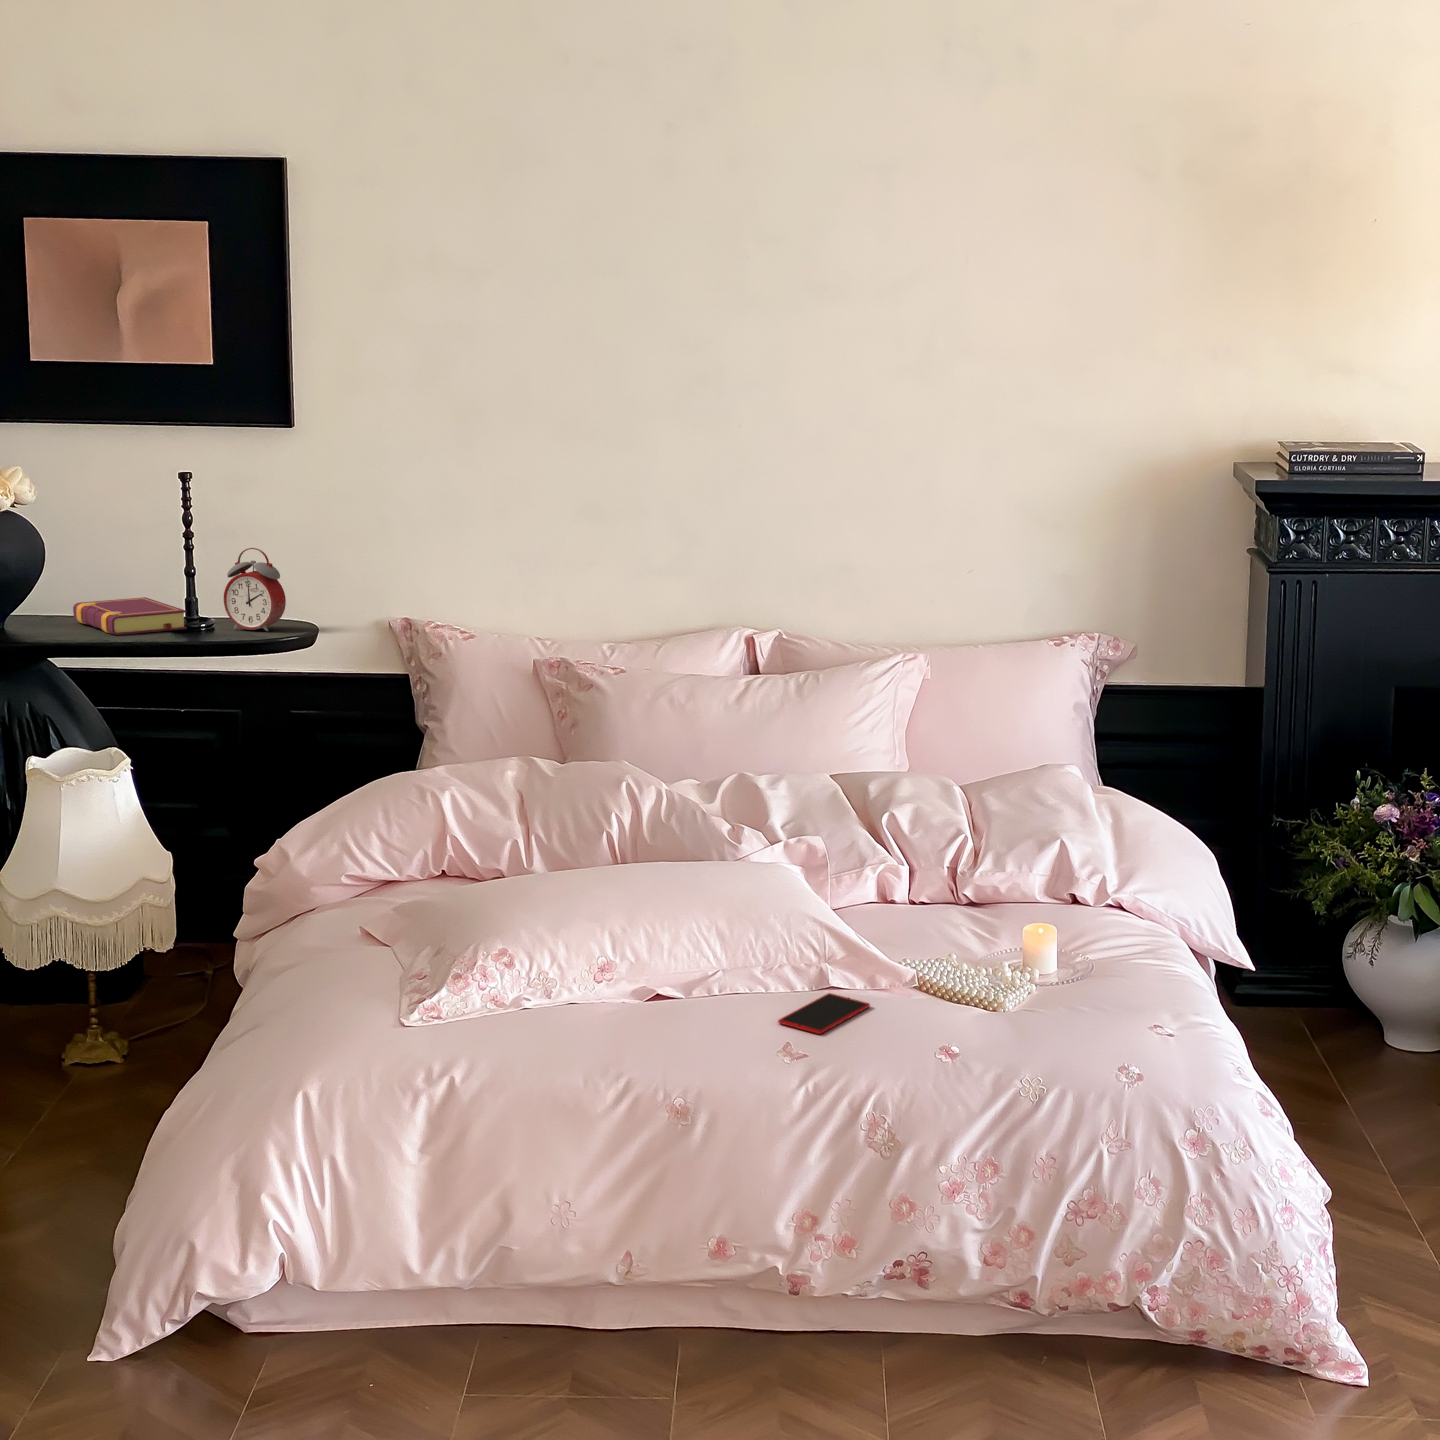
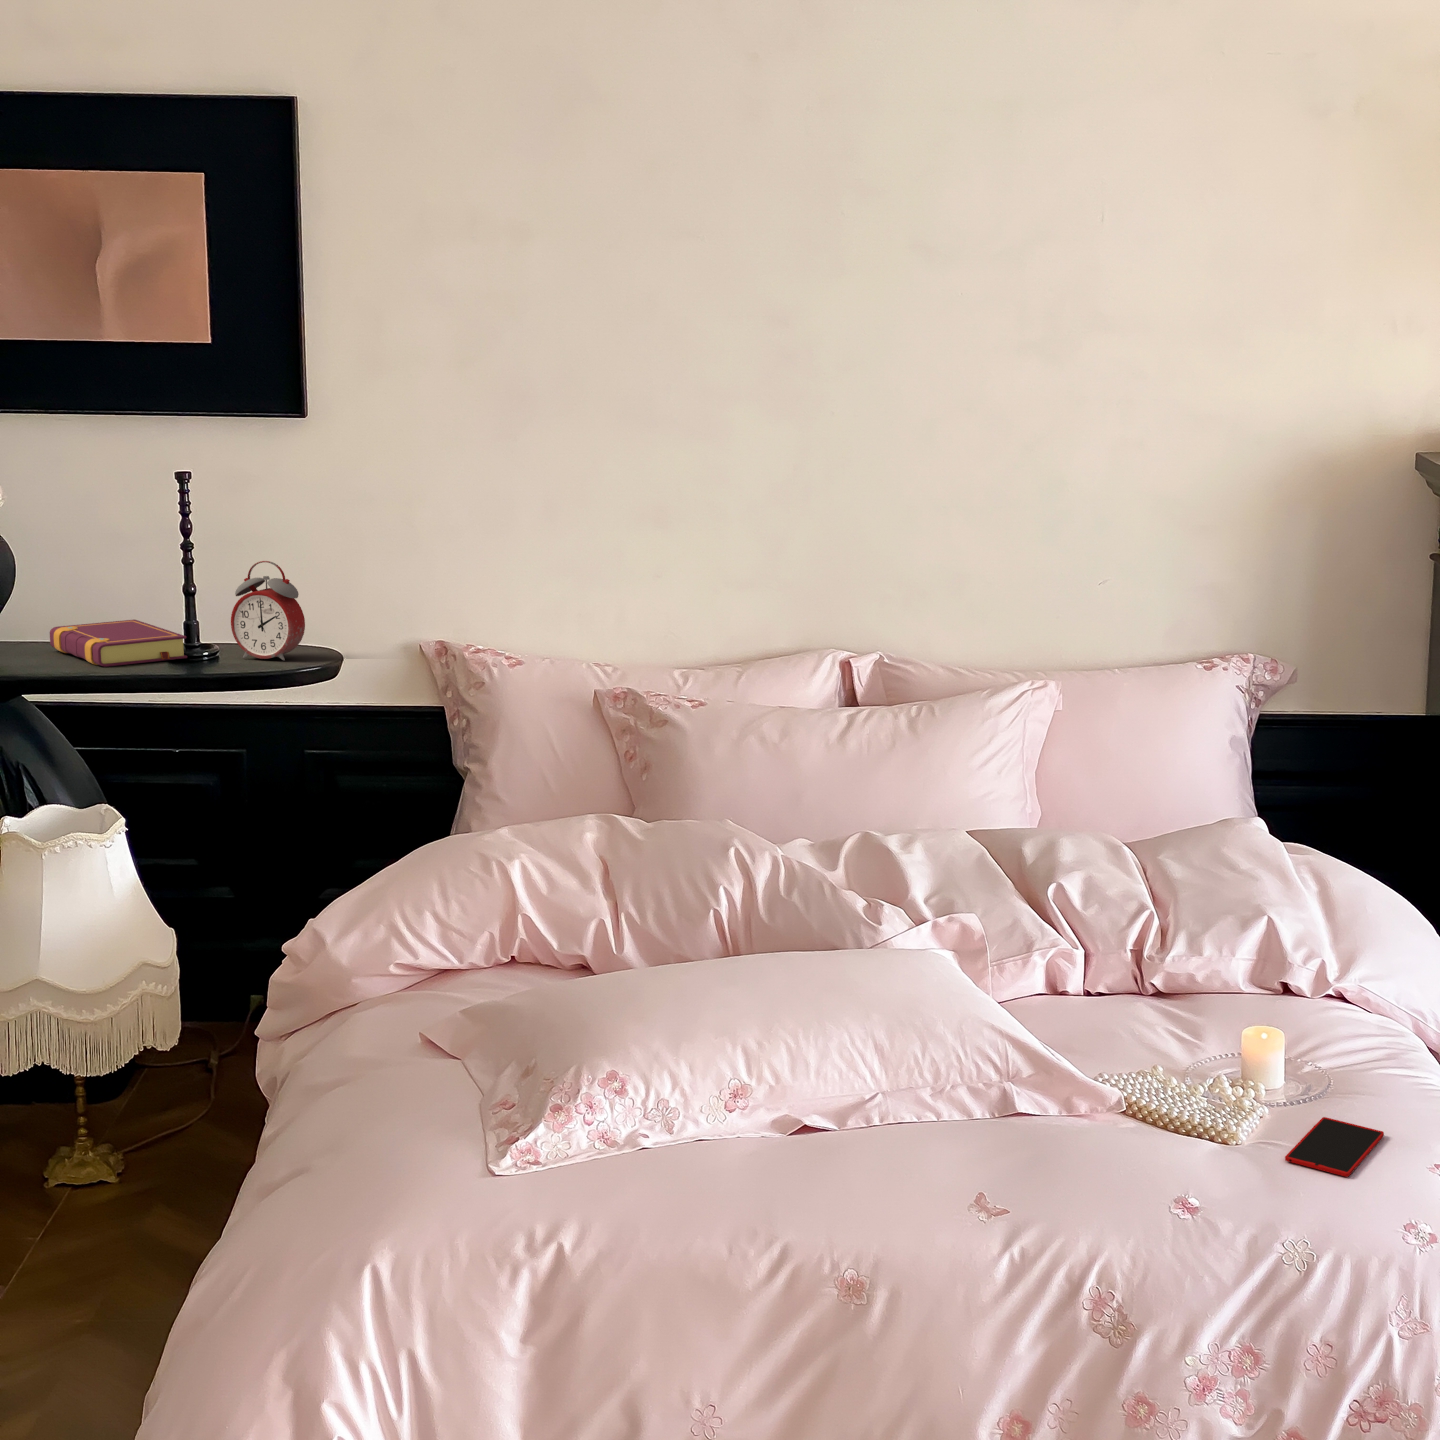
smartphone: present [778,993,870,1034] -> present [1285,1117,1384,1177]

